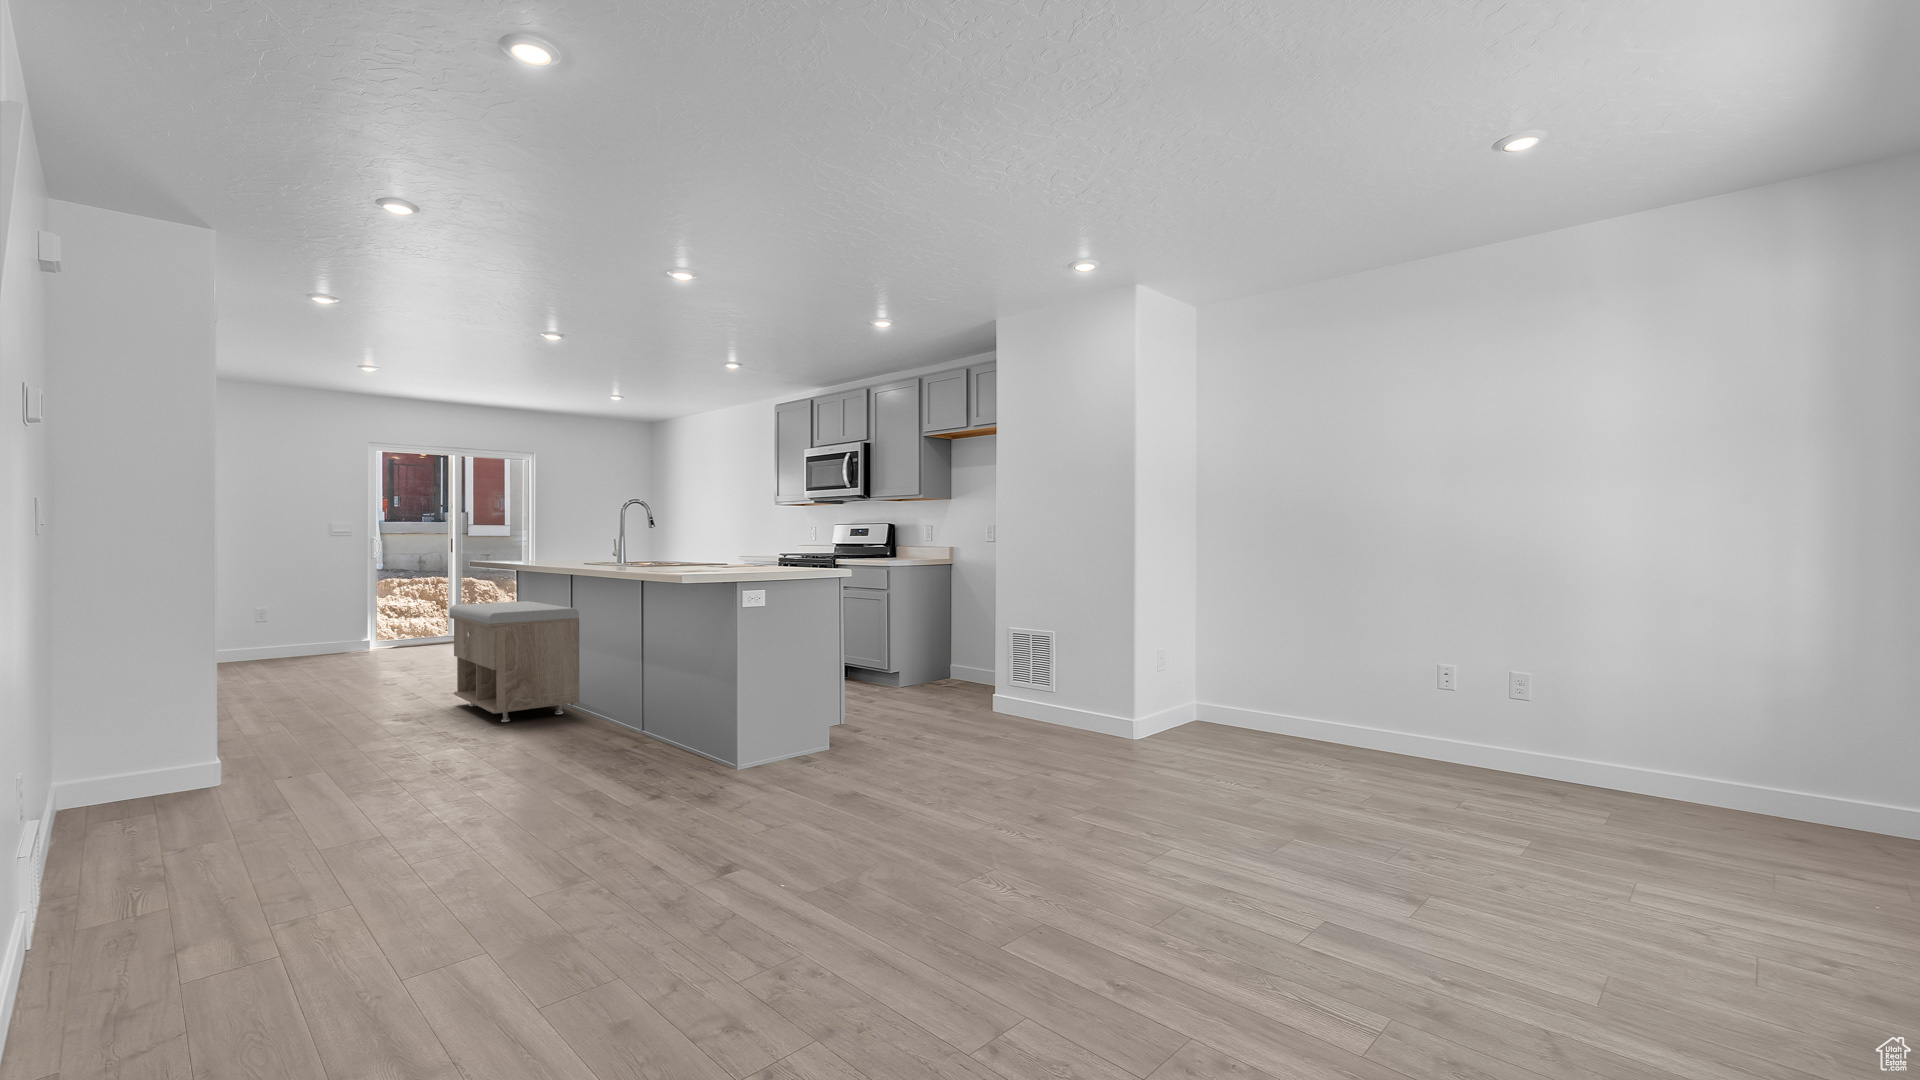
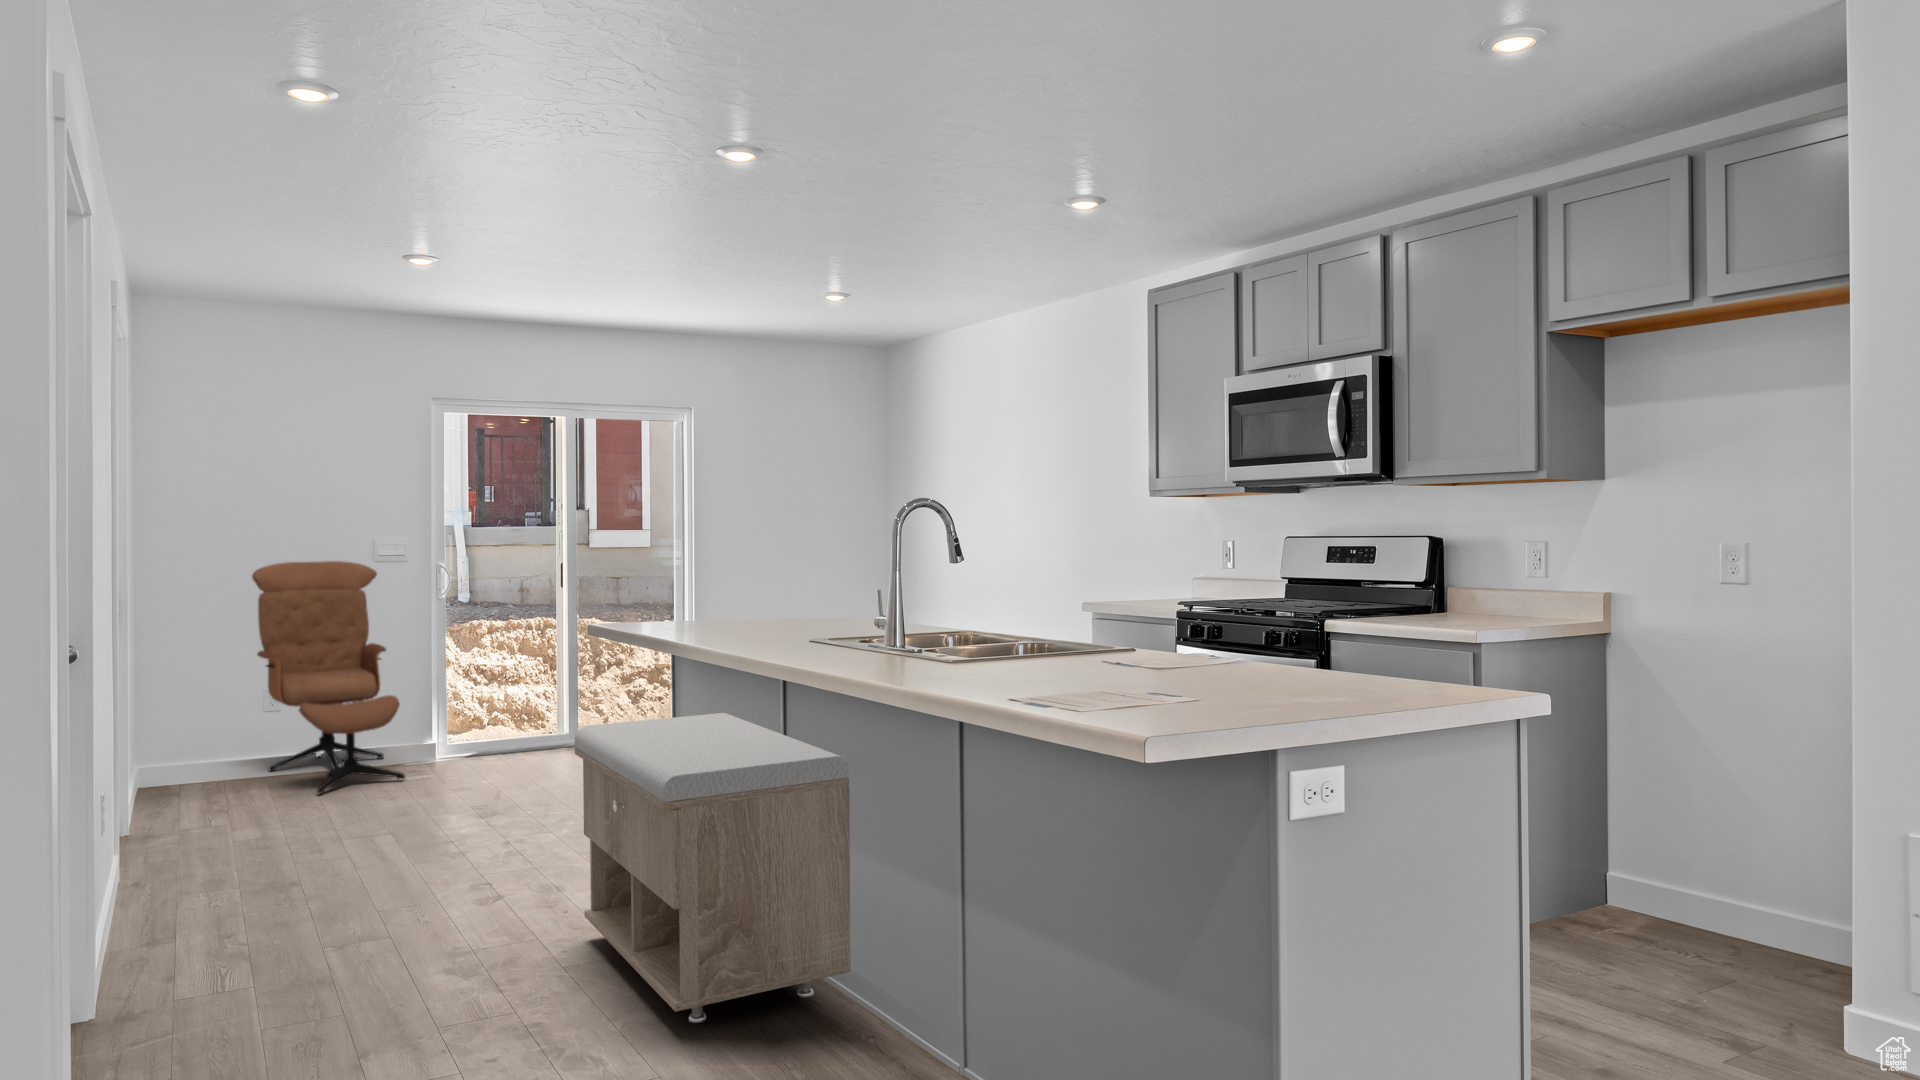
lounge chair: none [246,542,348,668] -> present [252,561,405,793]

